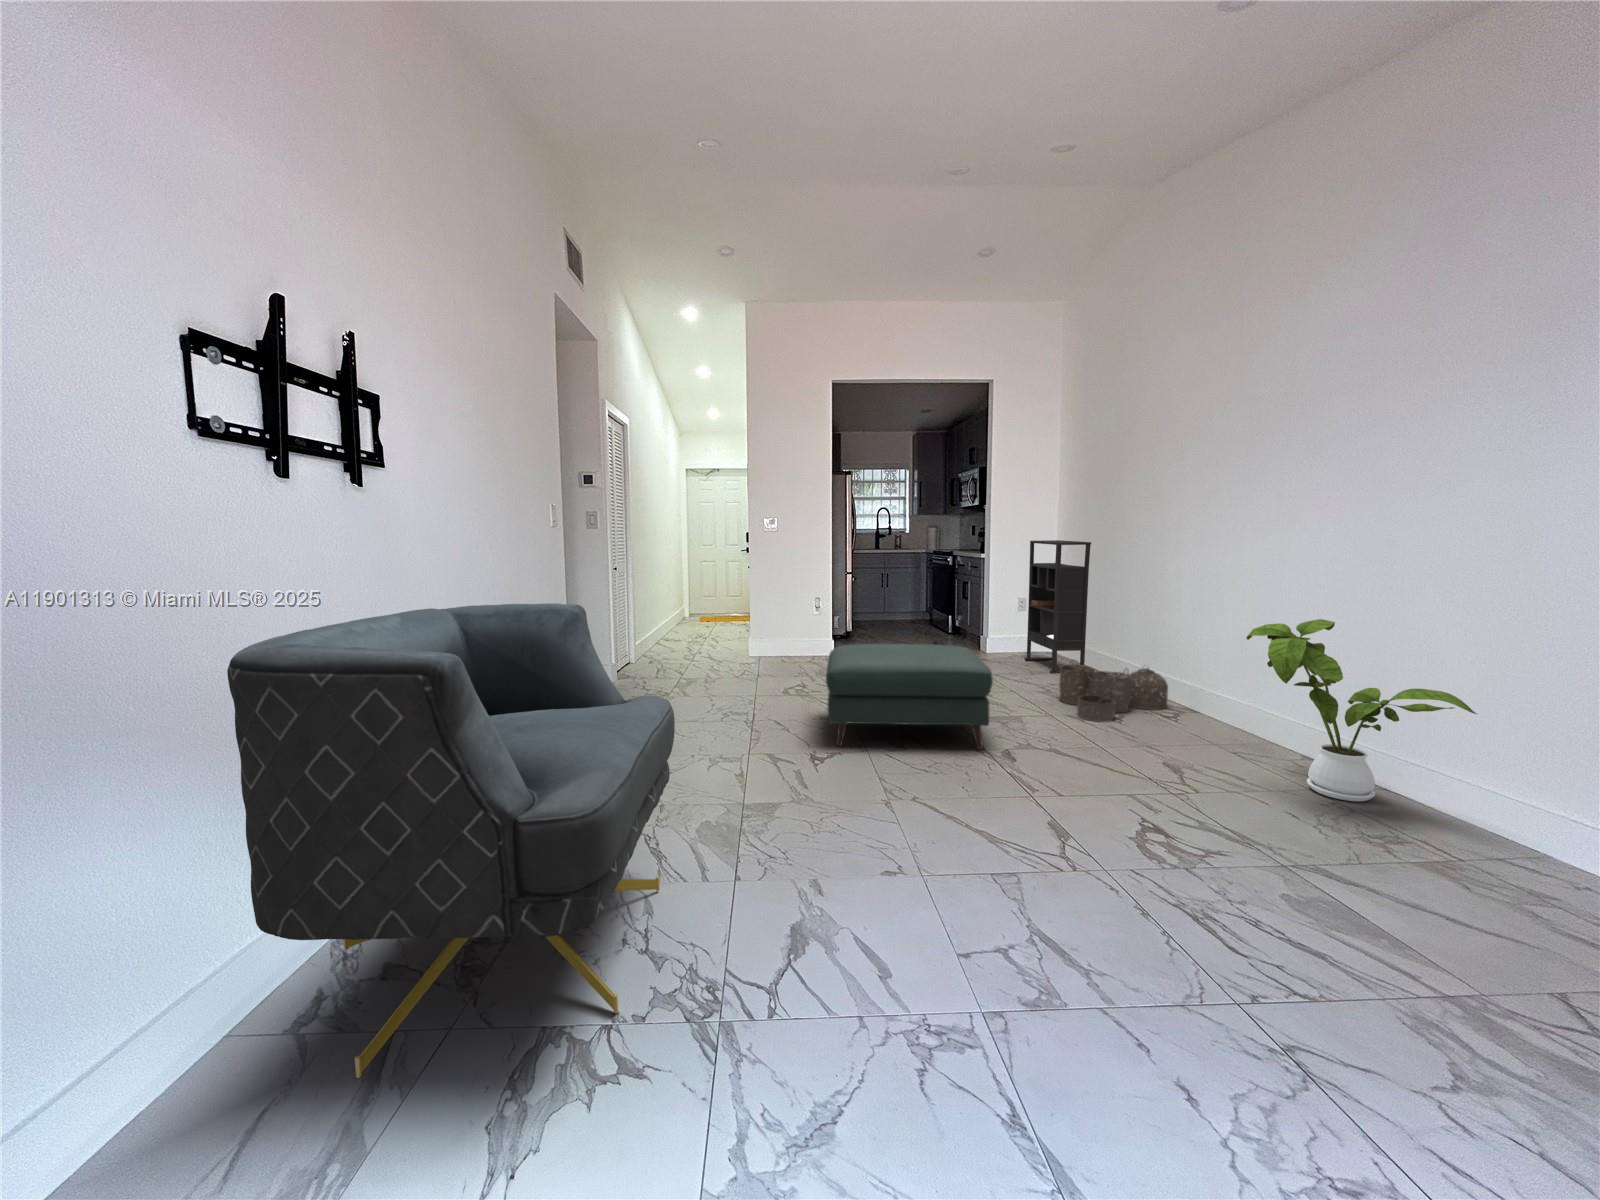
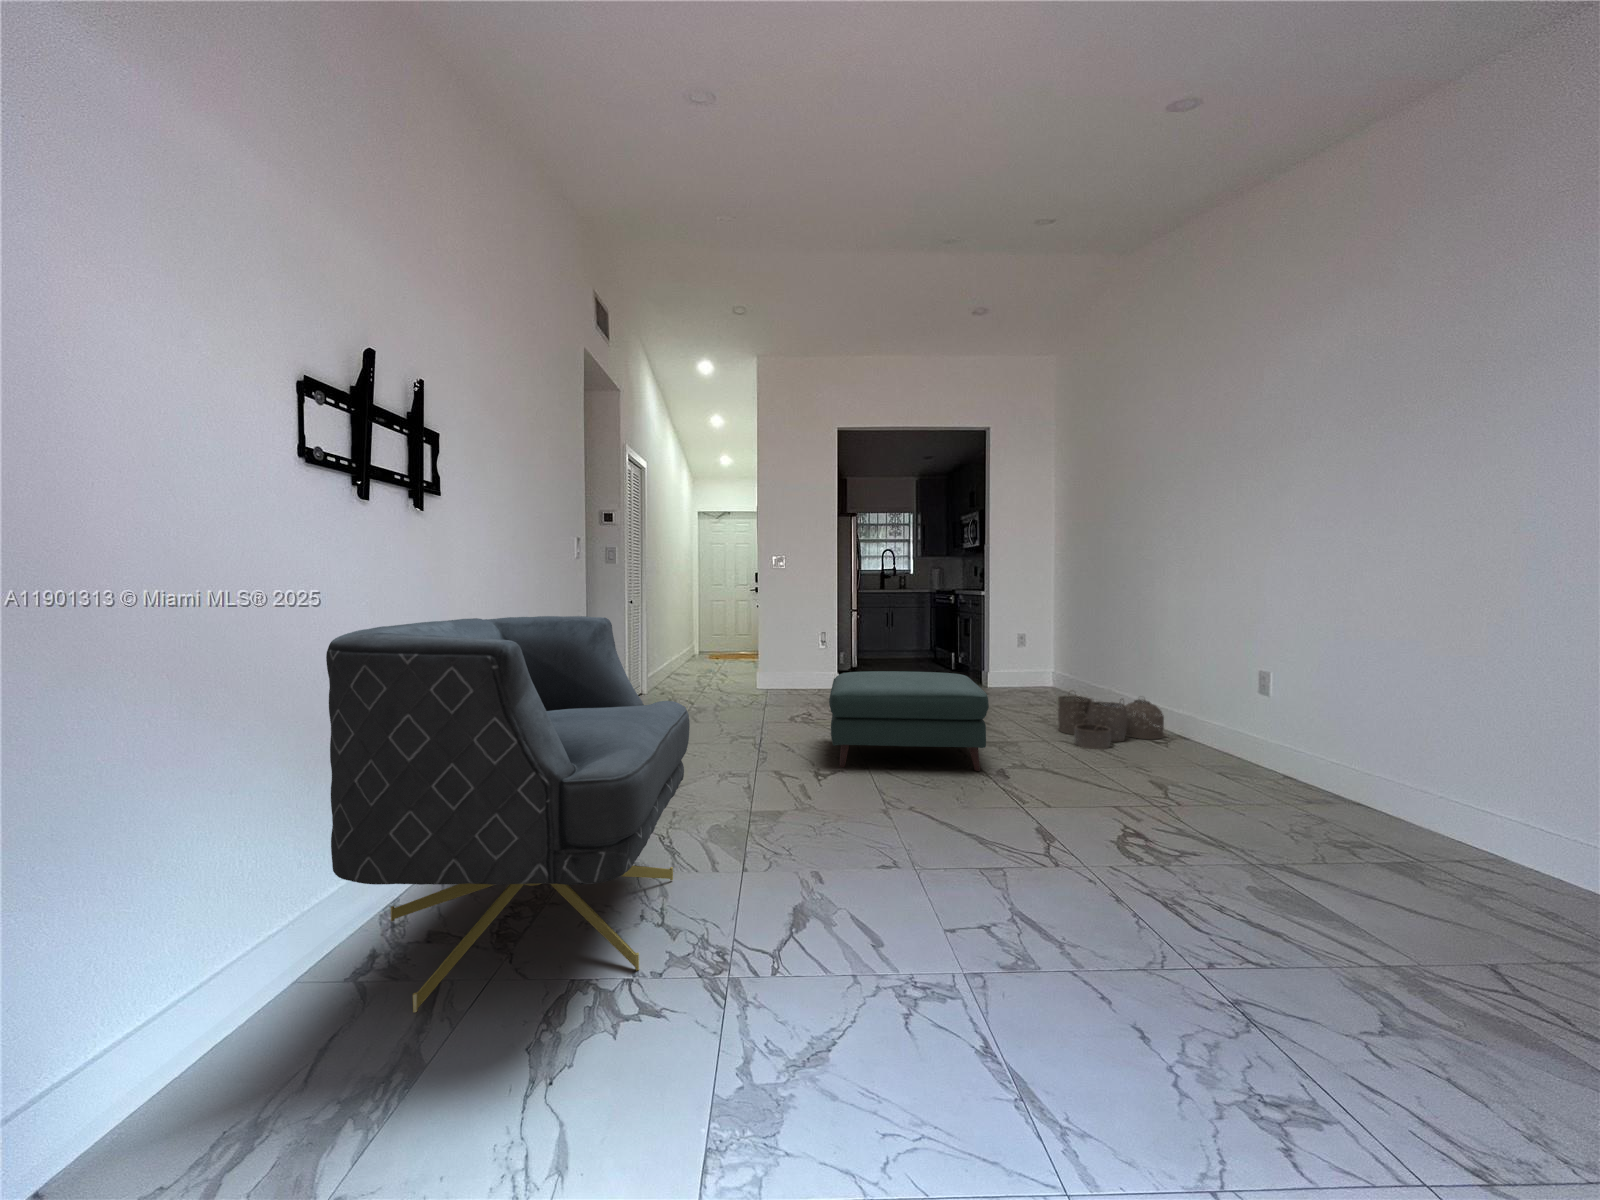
bookshelf: present [1025,540,1091,673] -> none [1027,578,1089,708]
house plant: present [1247,619,1477,801] -> none [1224,642,1436,817]

